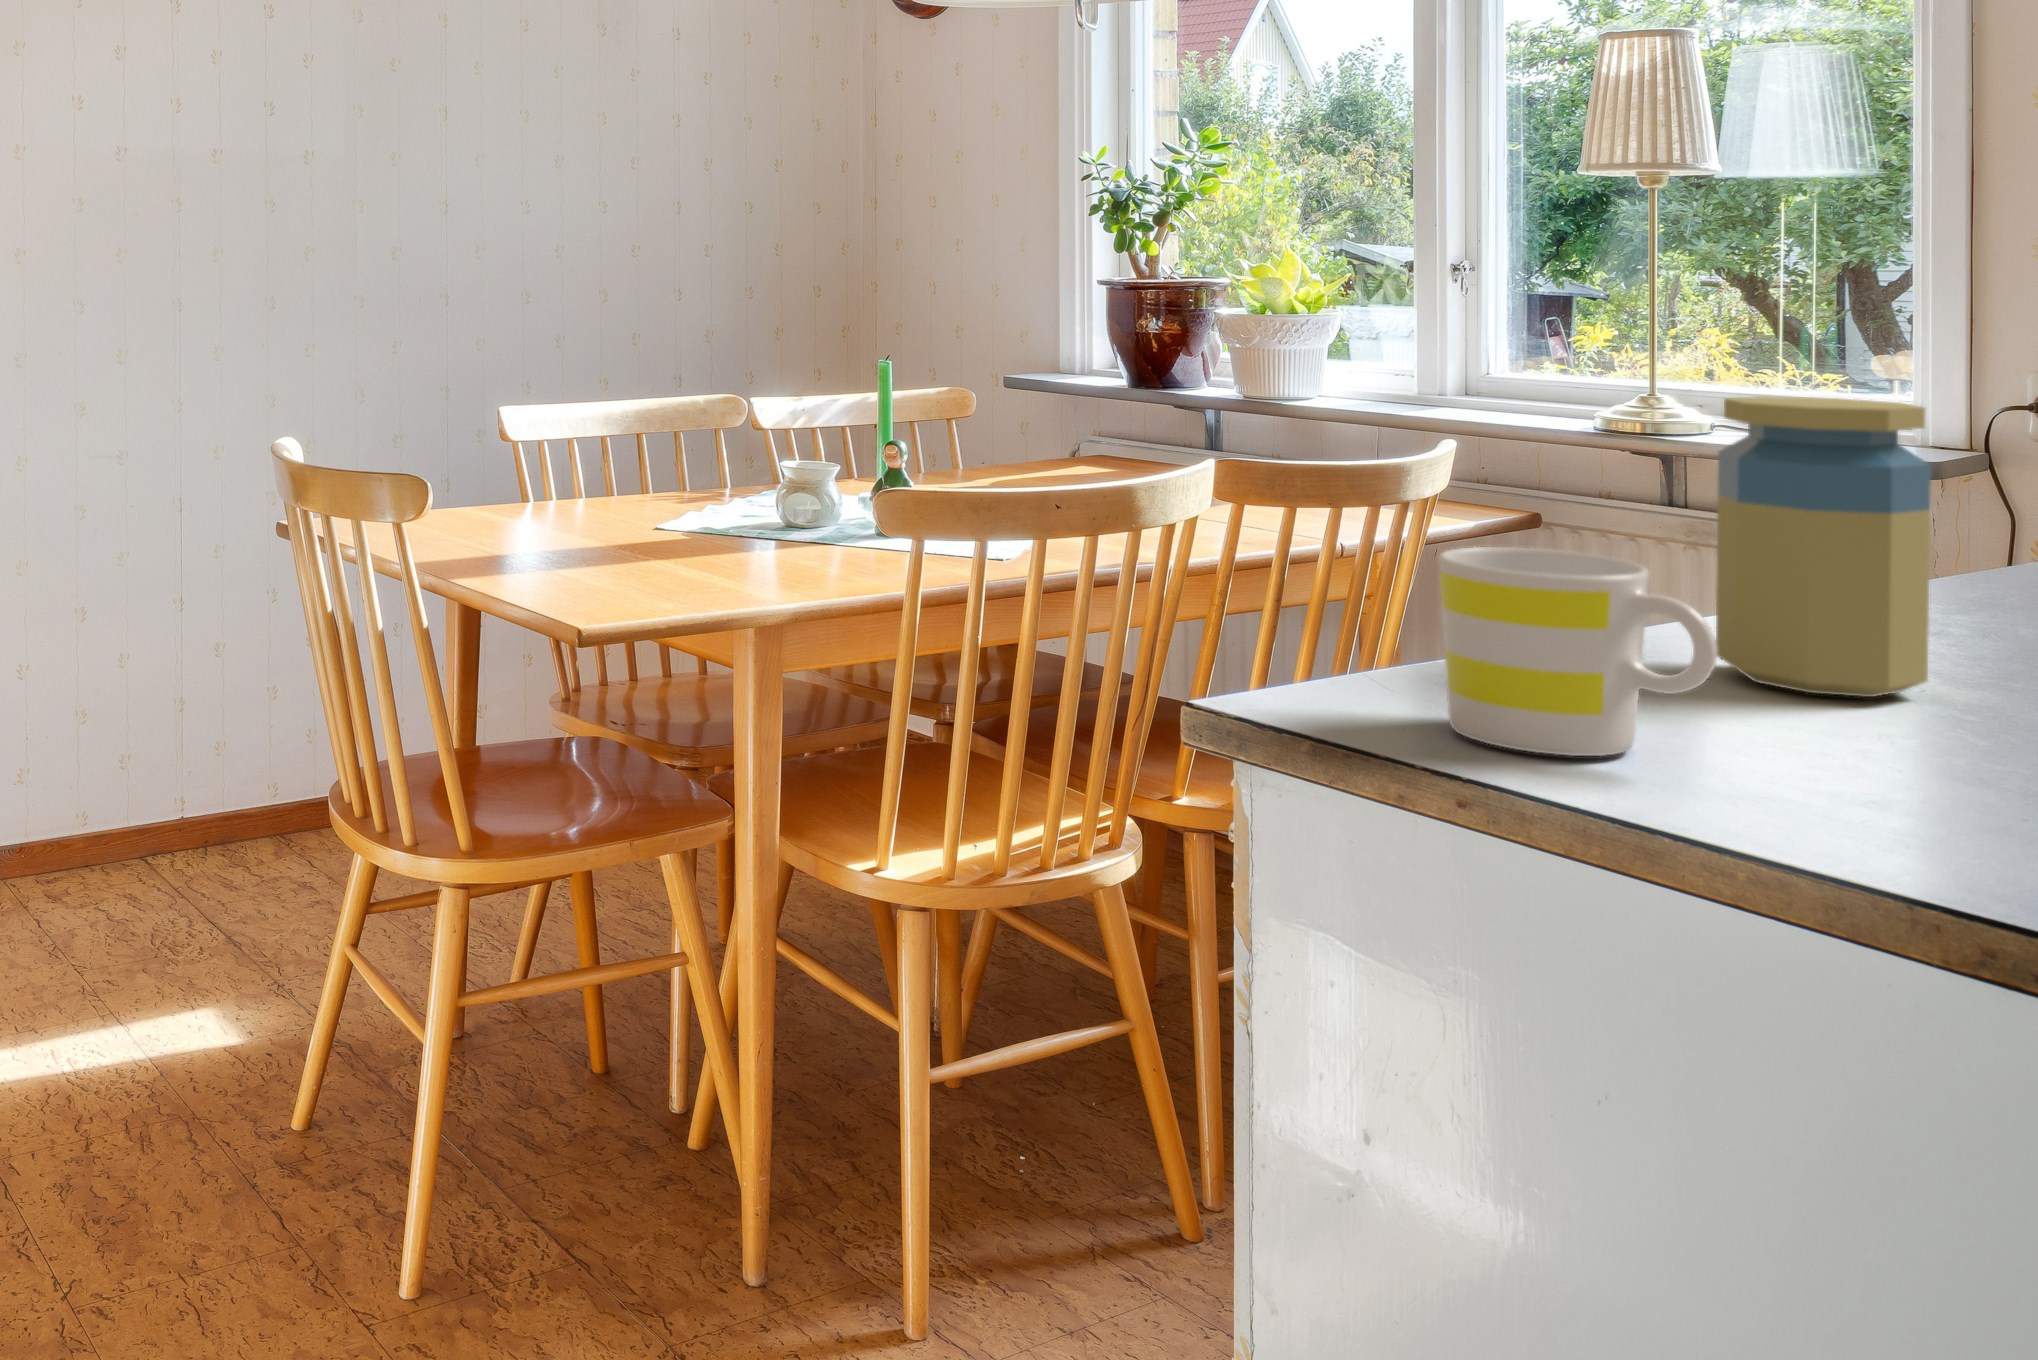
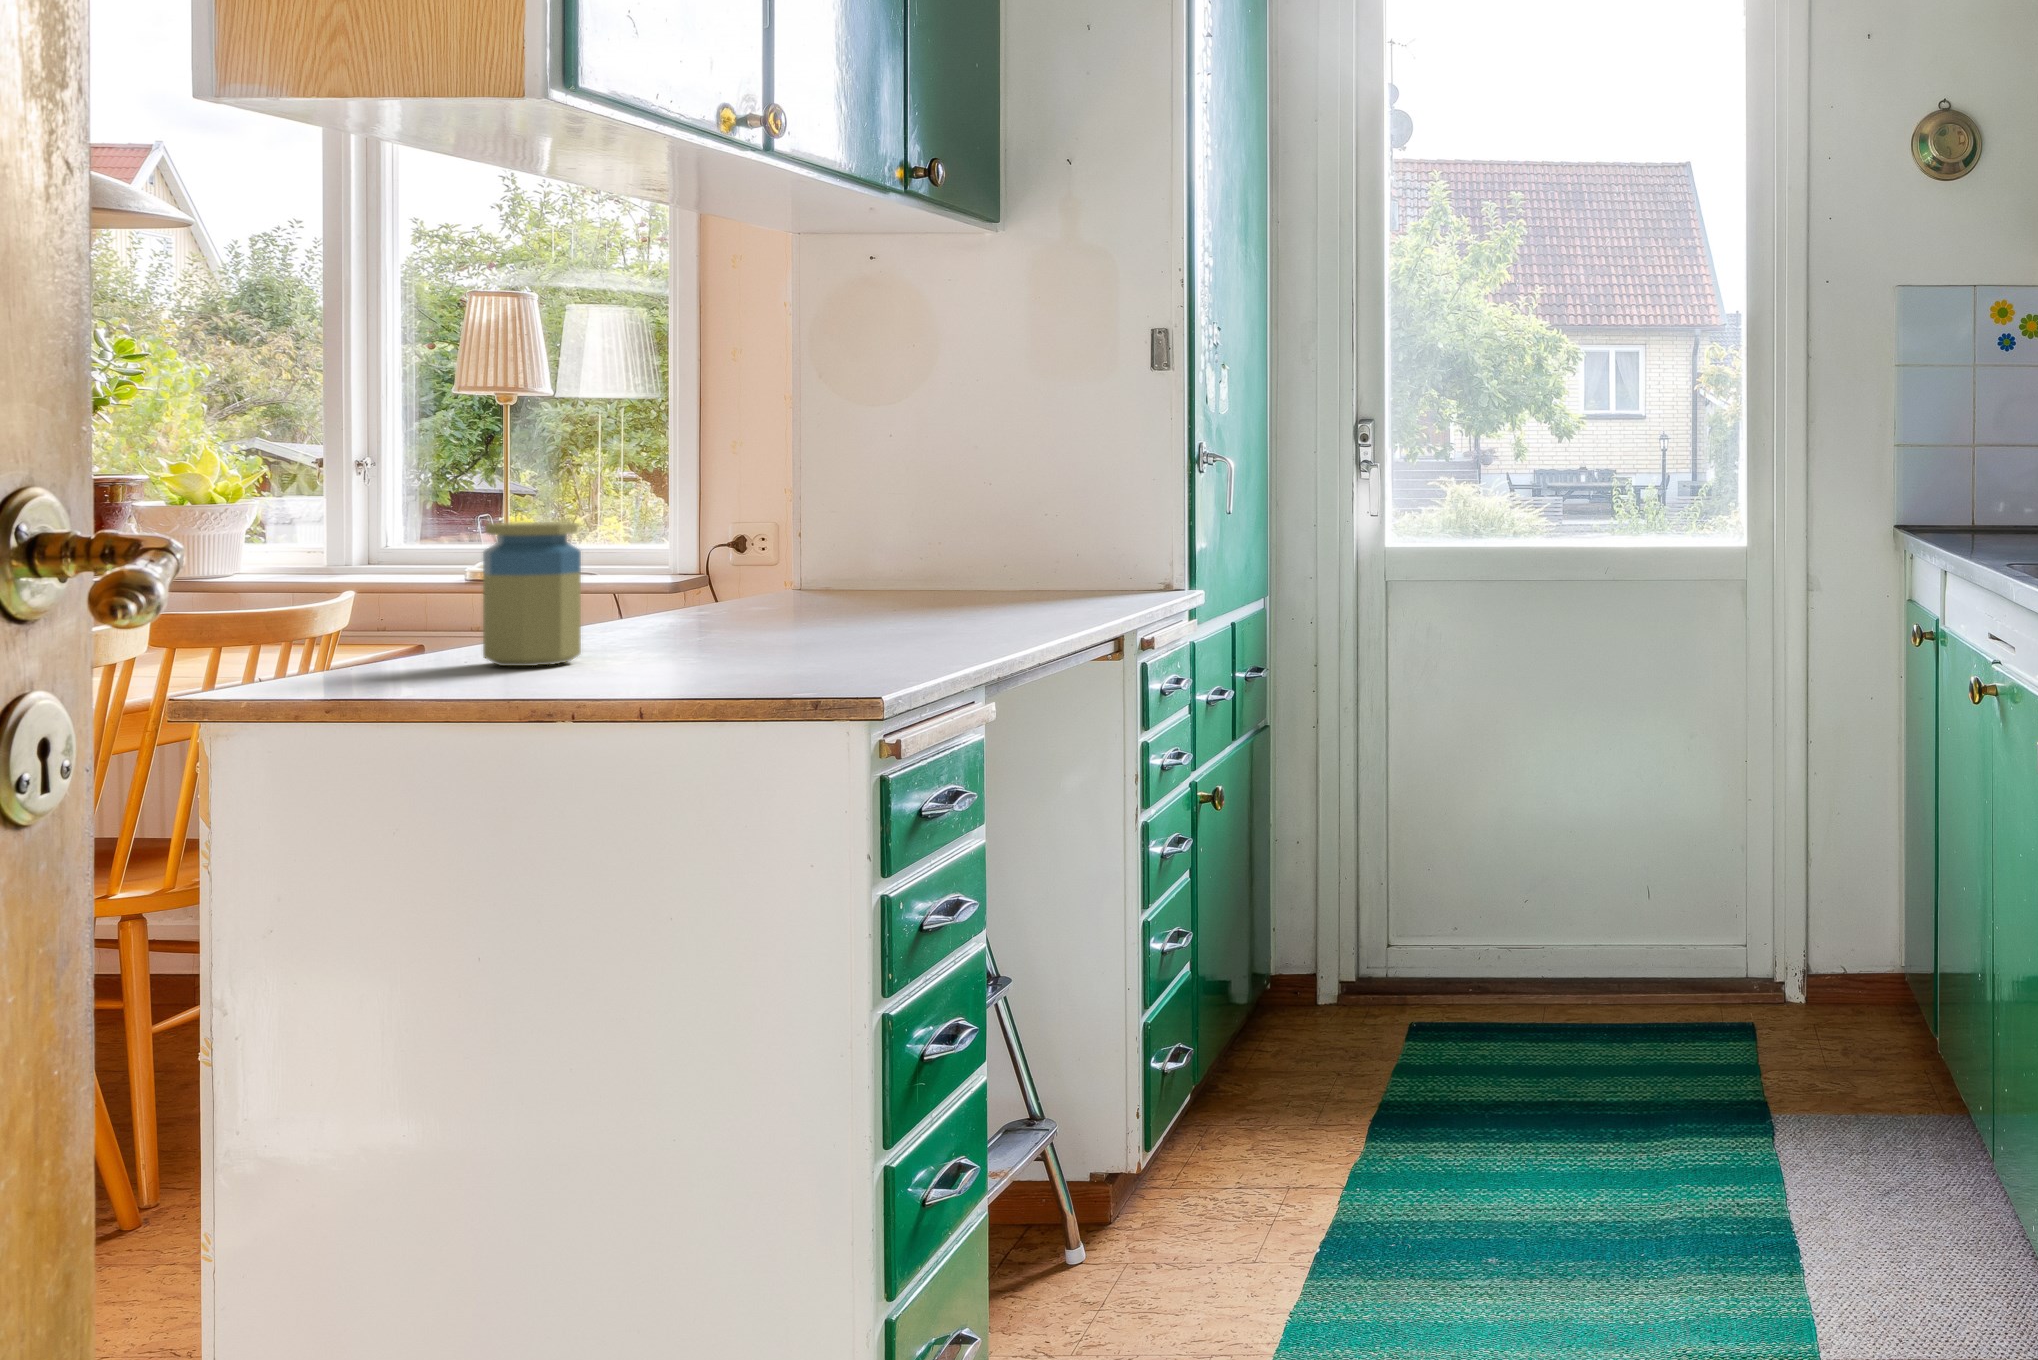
mug: present [1438,547,1717,756] -> none [322,601,465,698]

